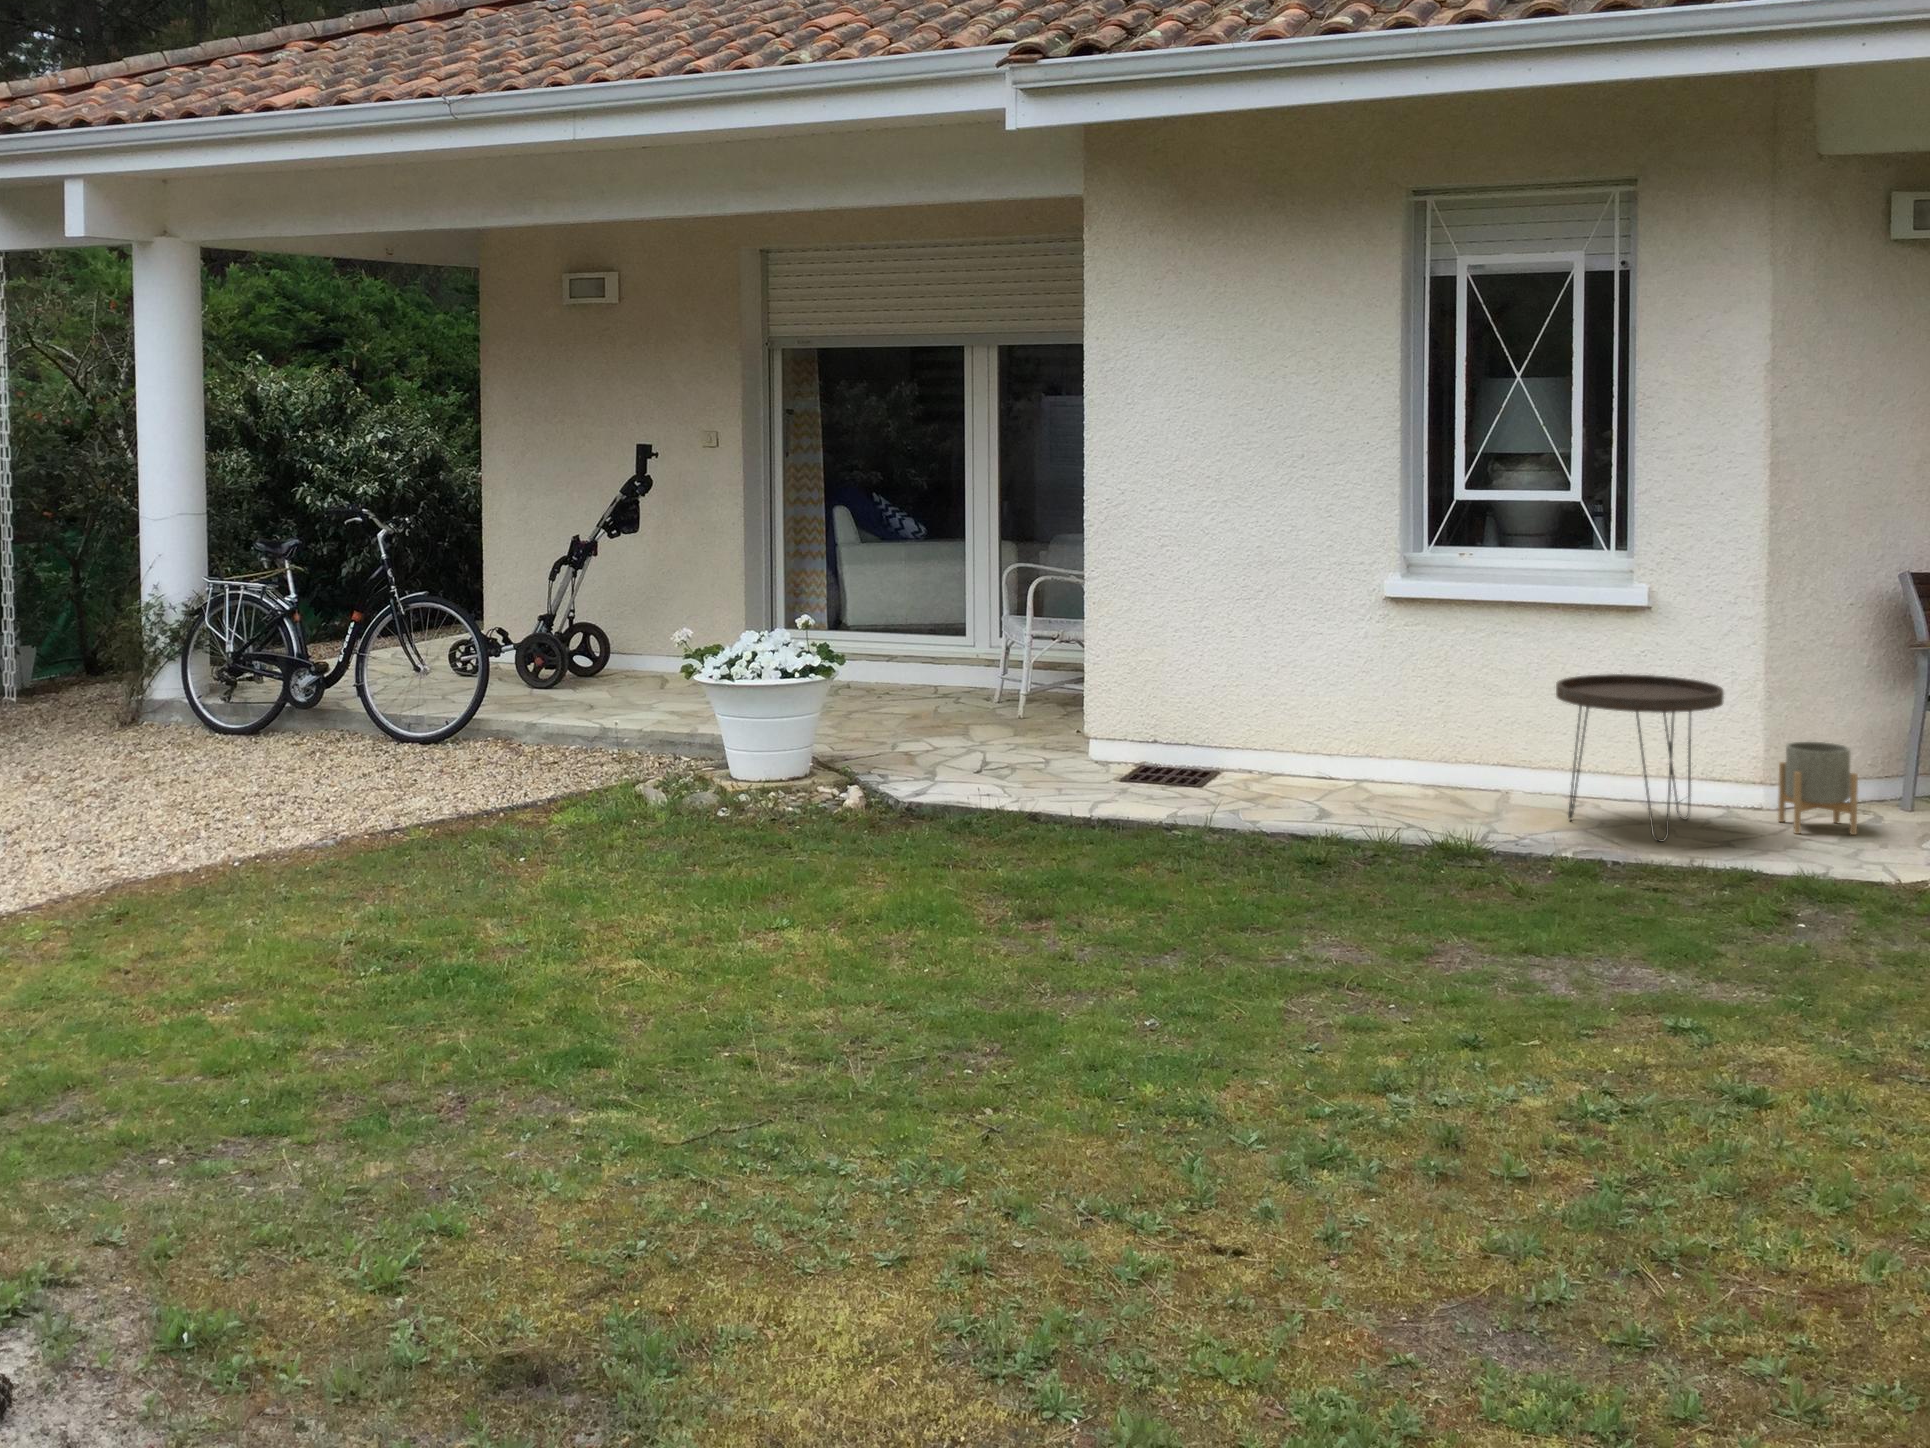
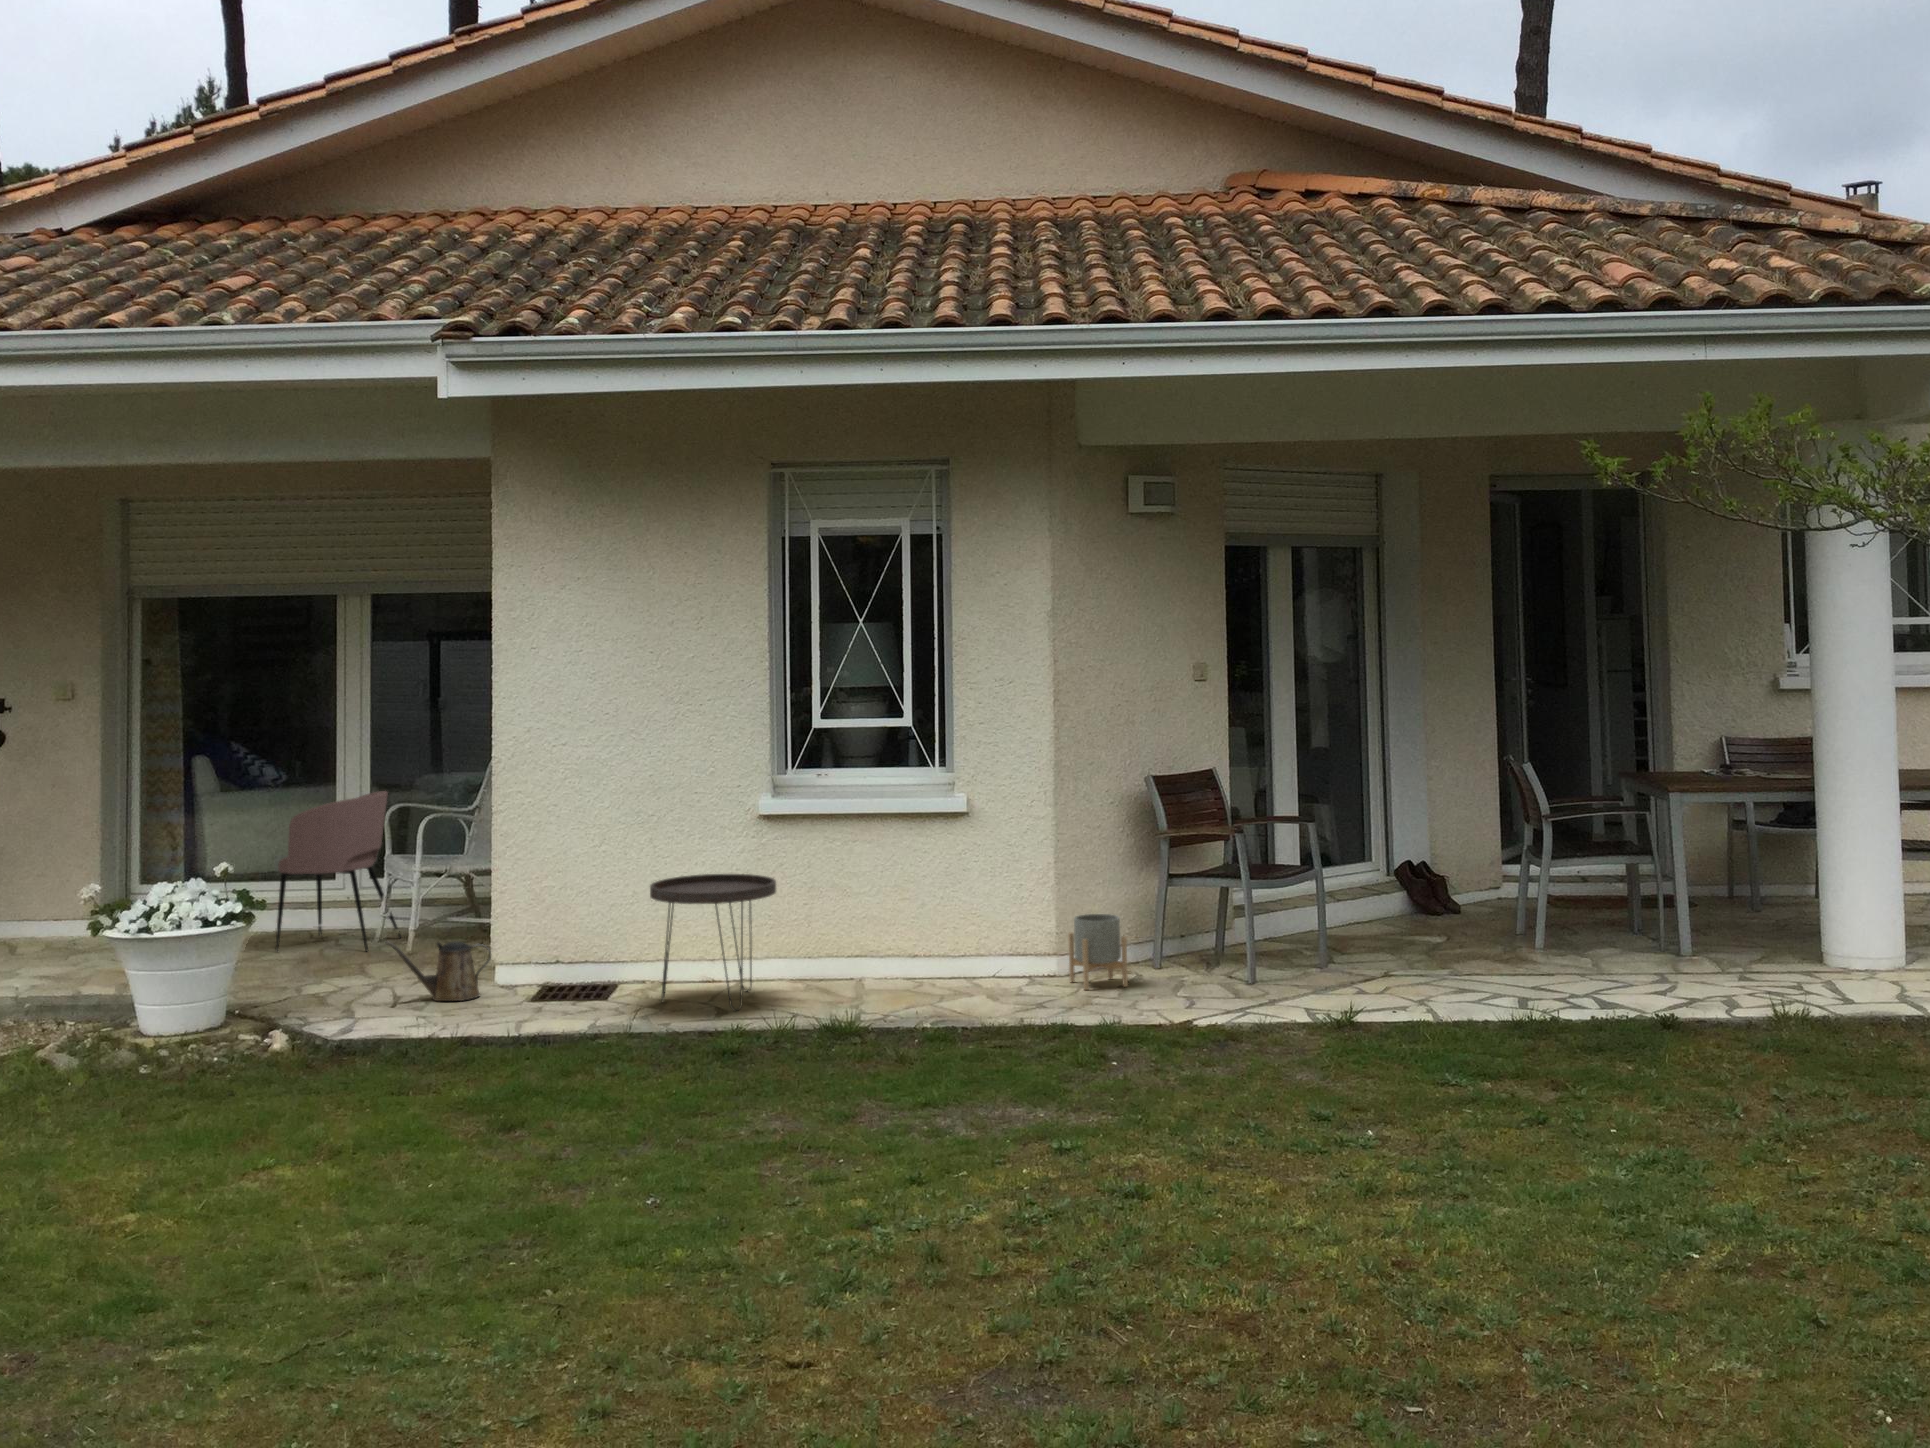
armchair: none [894,550,1022,714] -> present [276,791,401,951]
side table: present [1556,674,1724,842] -> present [650,874,776,1011]
watering can: none [974,706,1086,774] -> present [386,942,491,1001]

